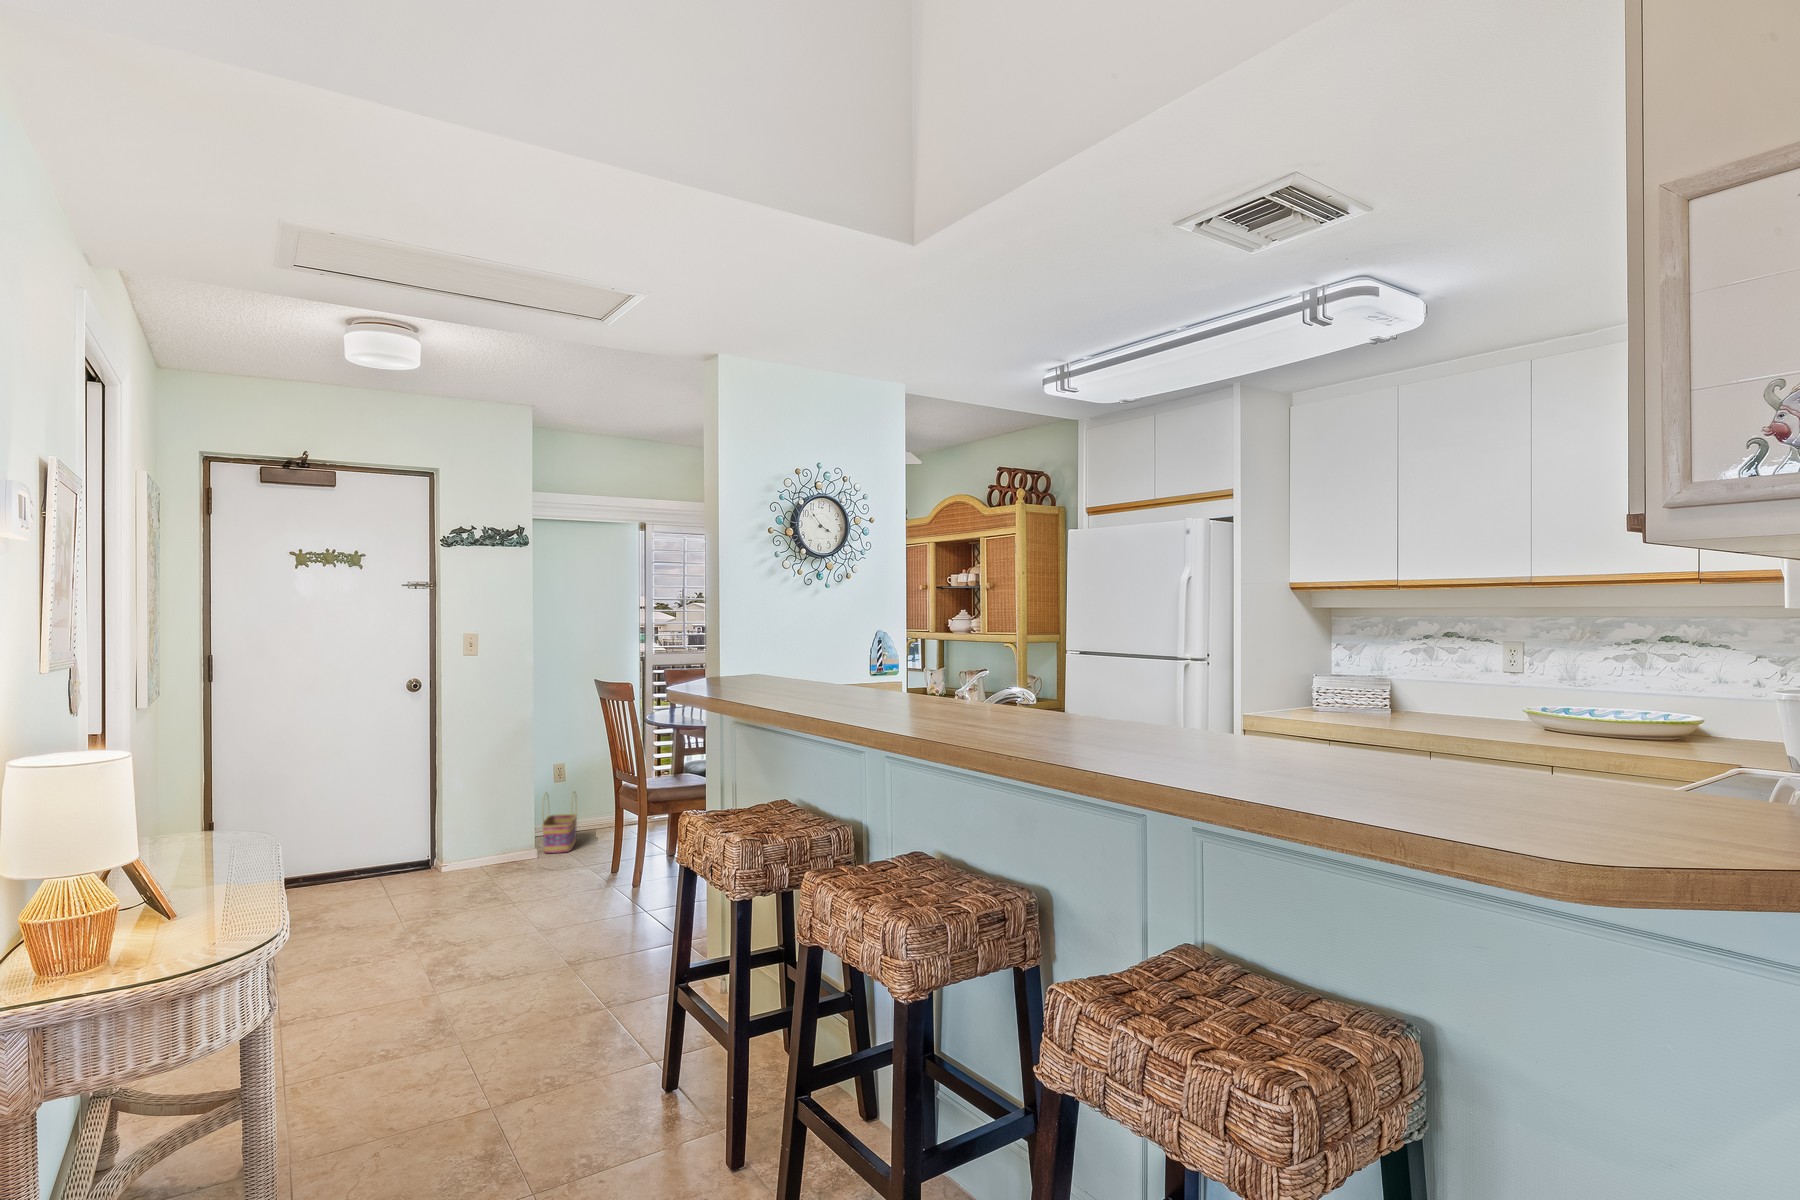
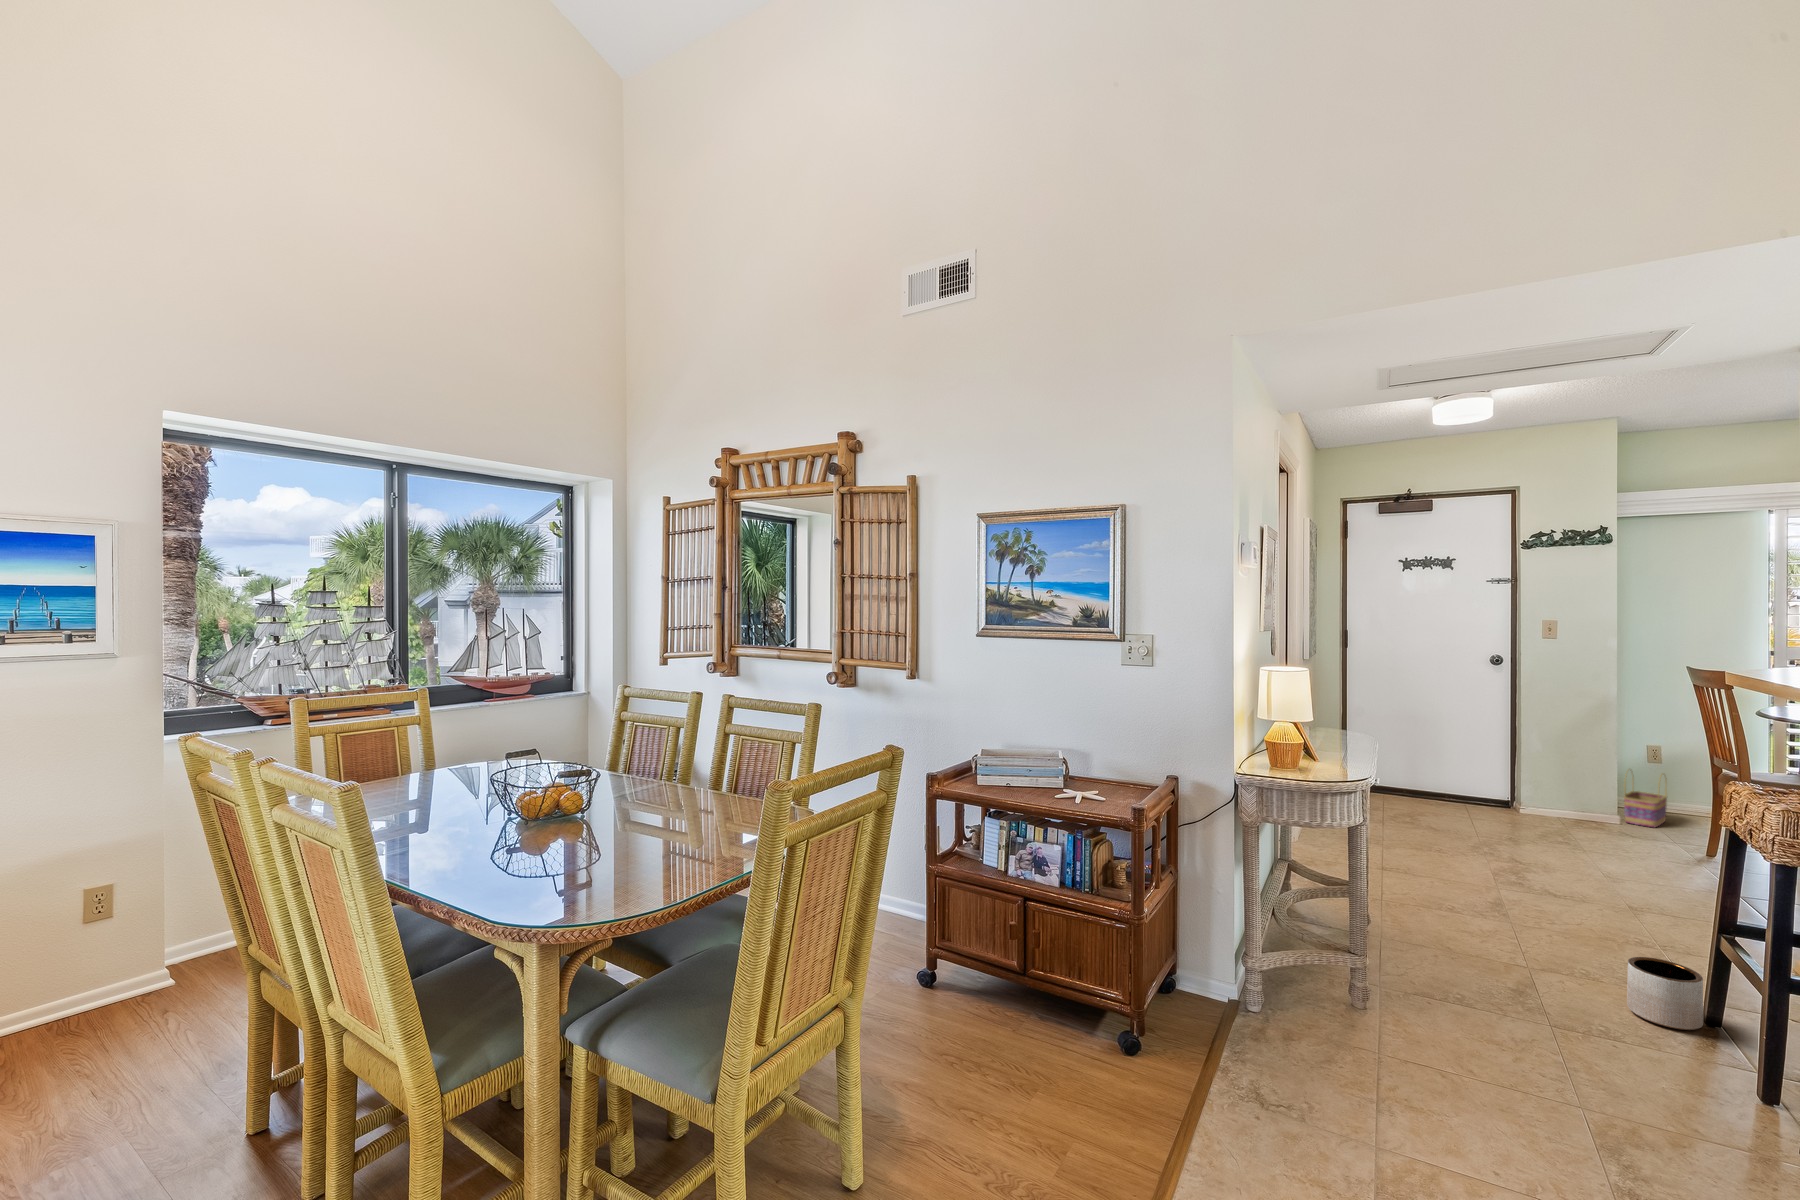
planter: none [596,1034,663,1120] -> present [1627,957,1703,1030]

